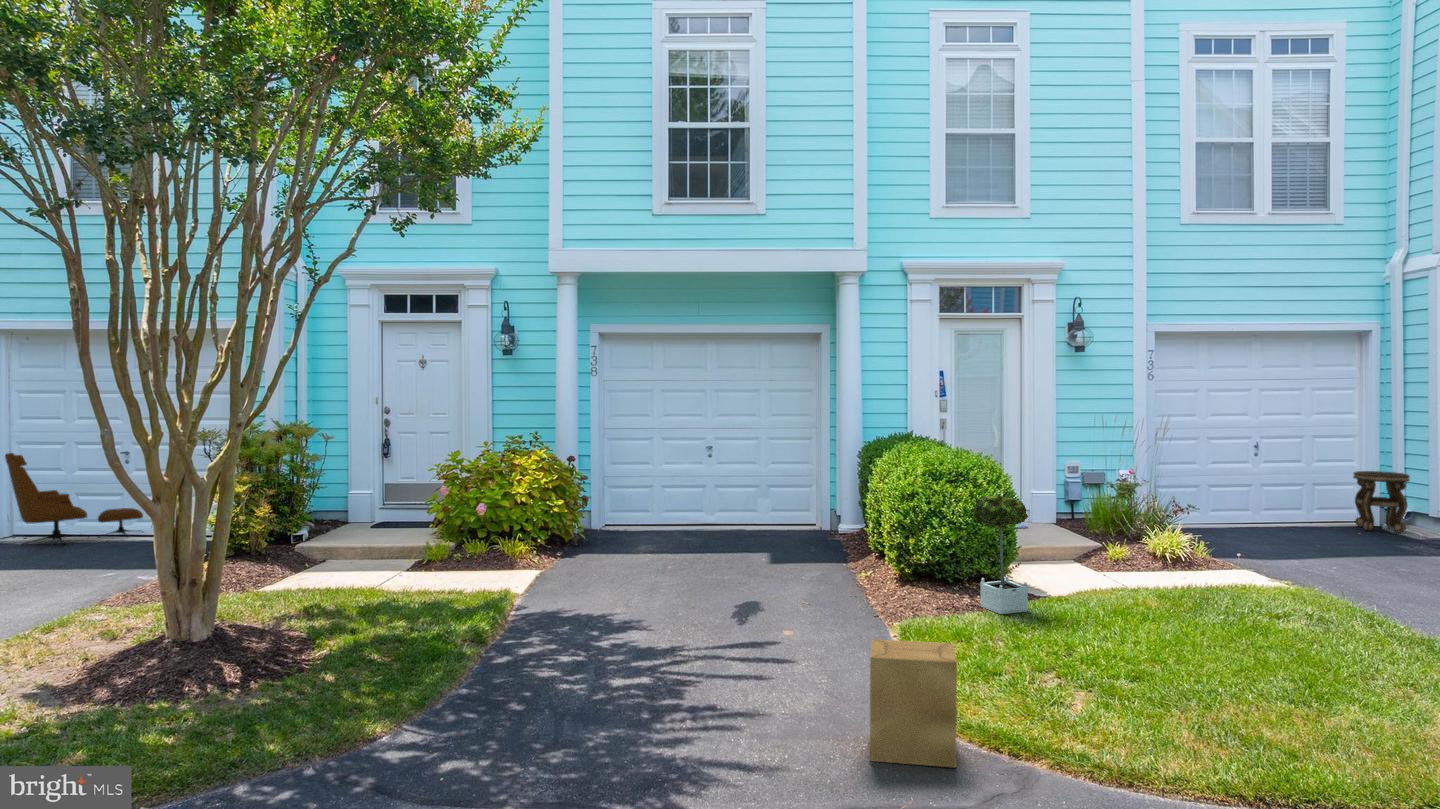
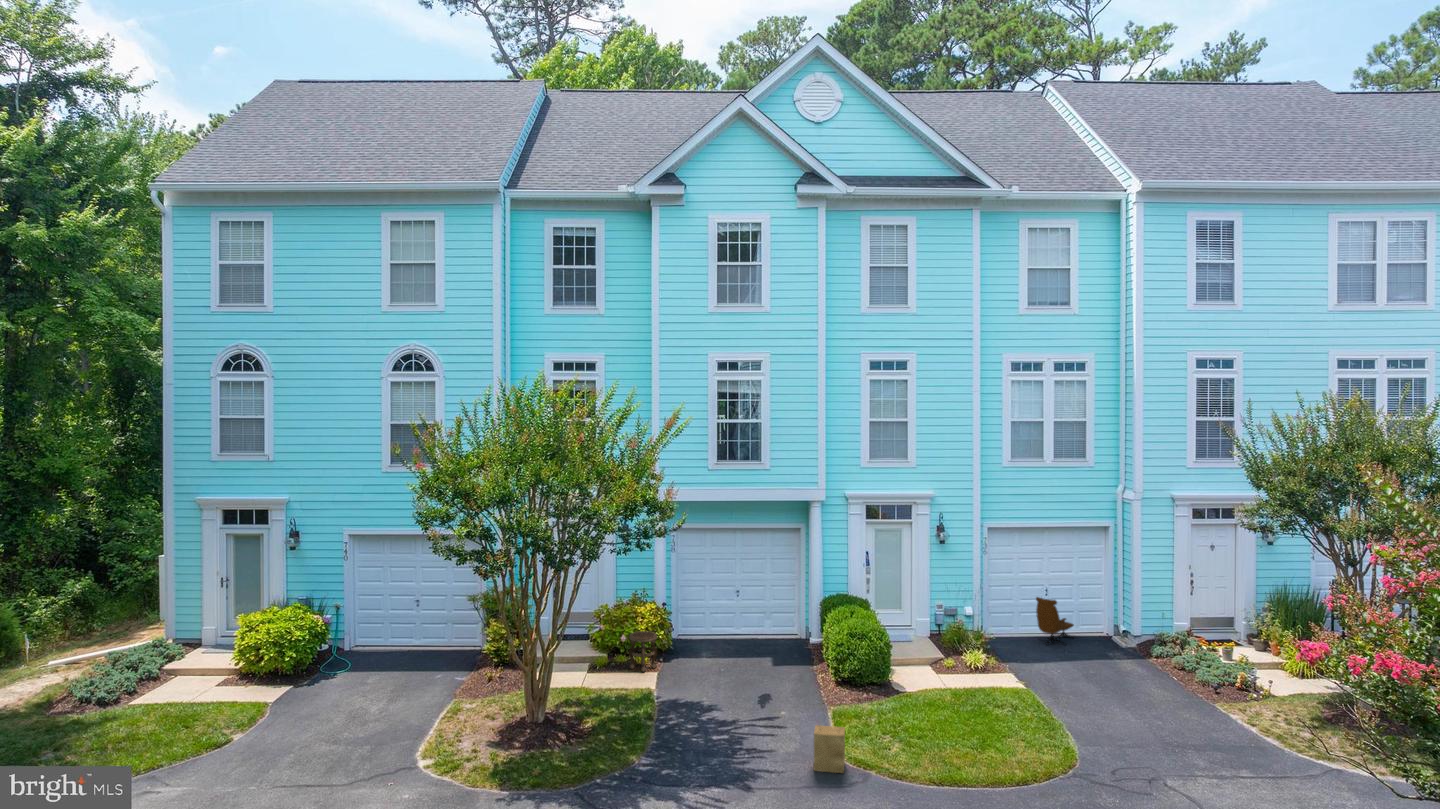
lounge chair: present [5,453,143,546] -> present [1036,597,1074,642]
side table: present [1353,471,1410,532] -> present [629,631,657,672]
potted tree: present [973,494,1028,614] -> none [868,648,892,703]

